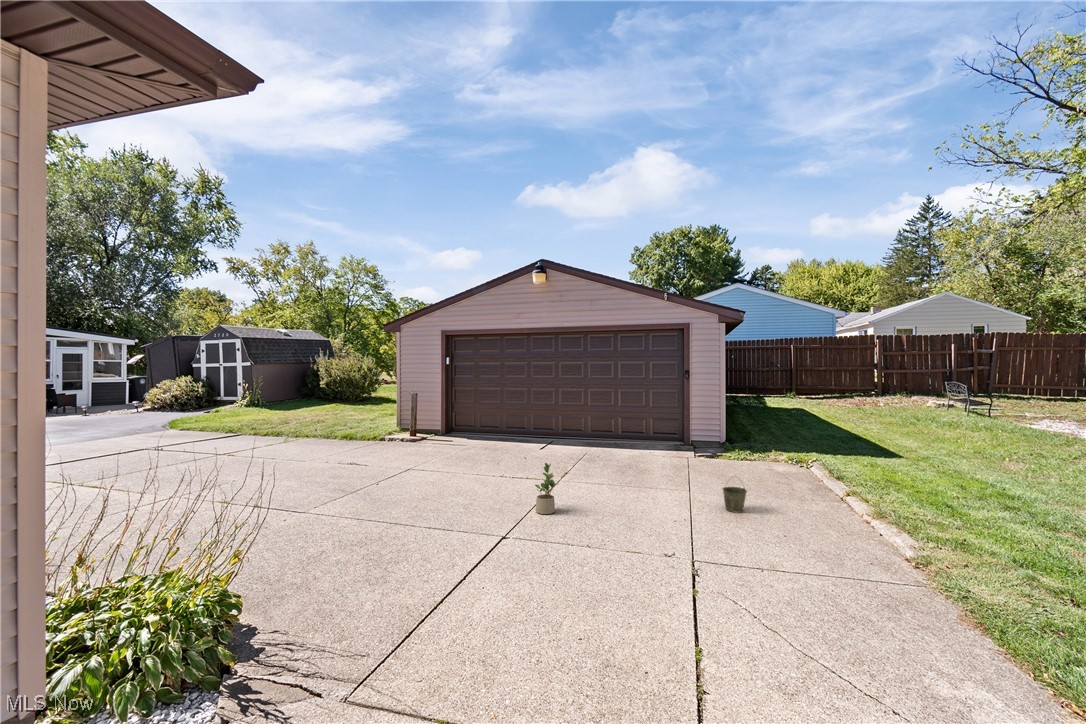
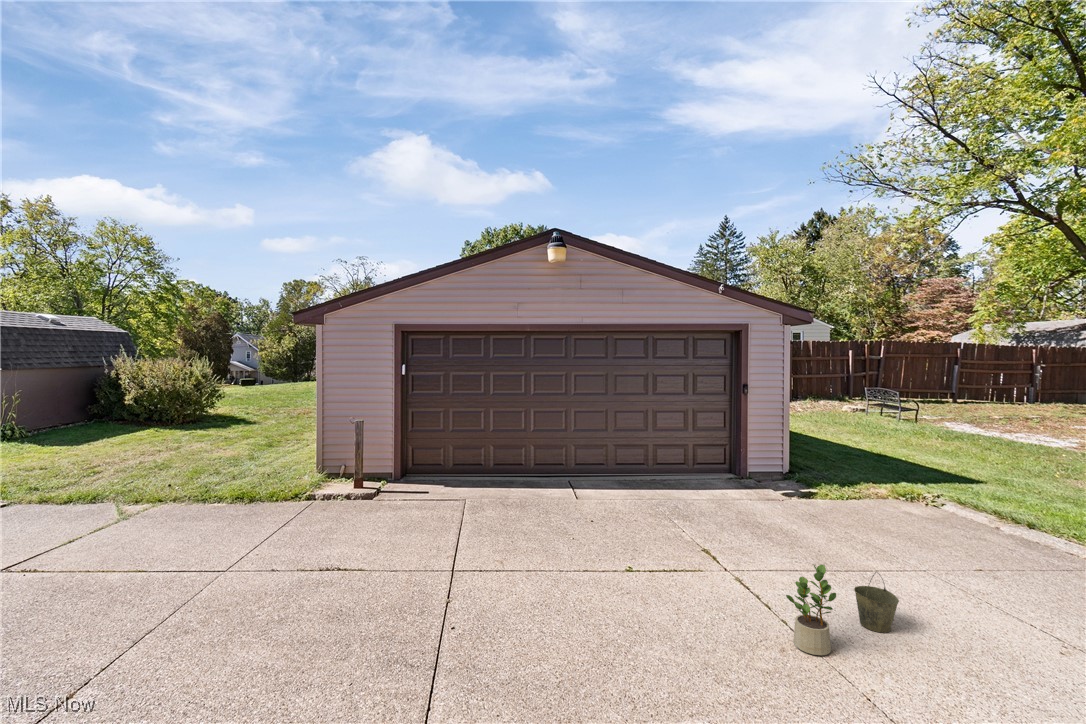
bucket: present [723,487,747,513] -> present [854,572,899,633]

